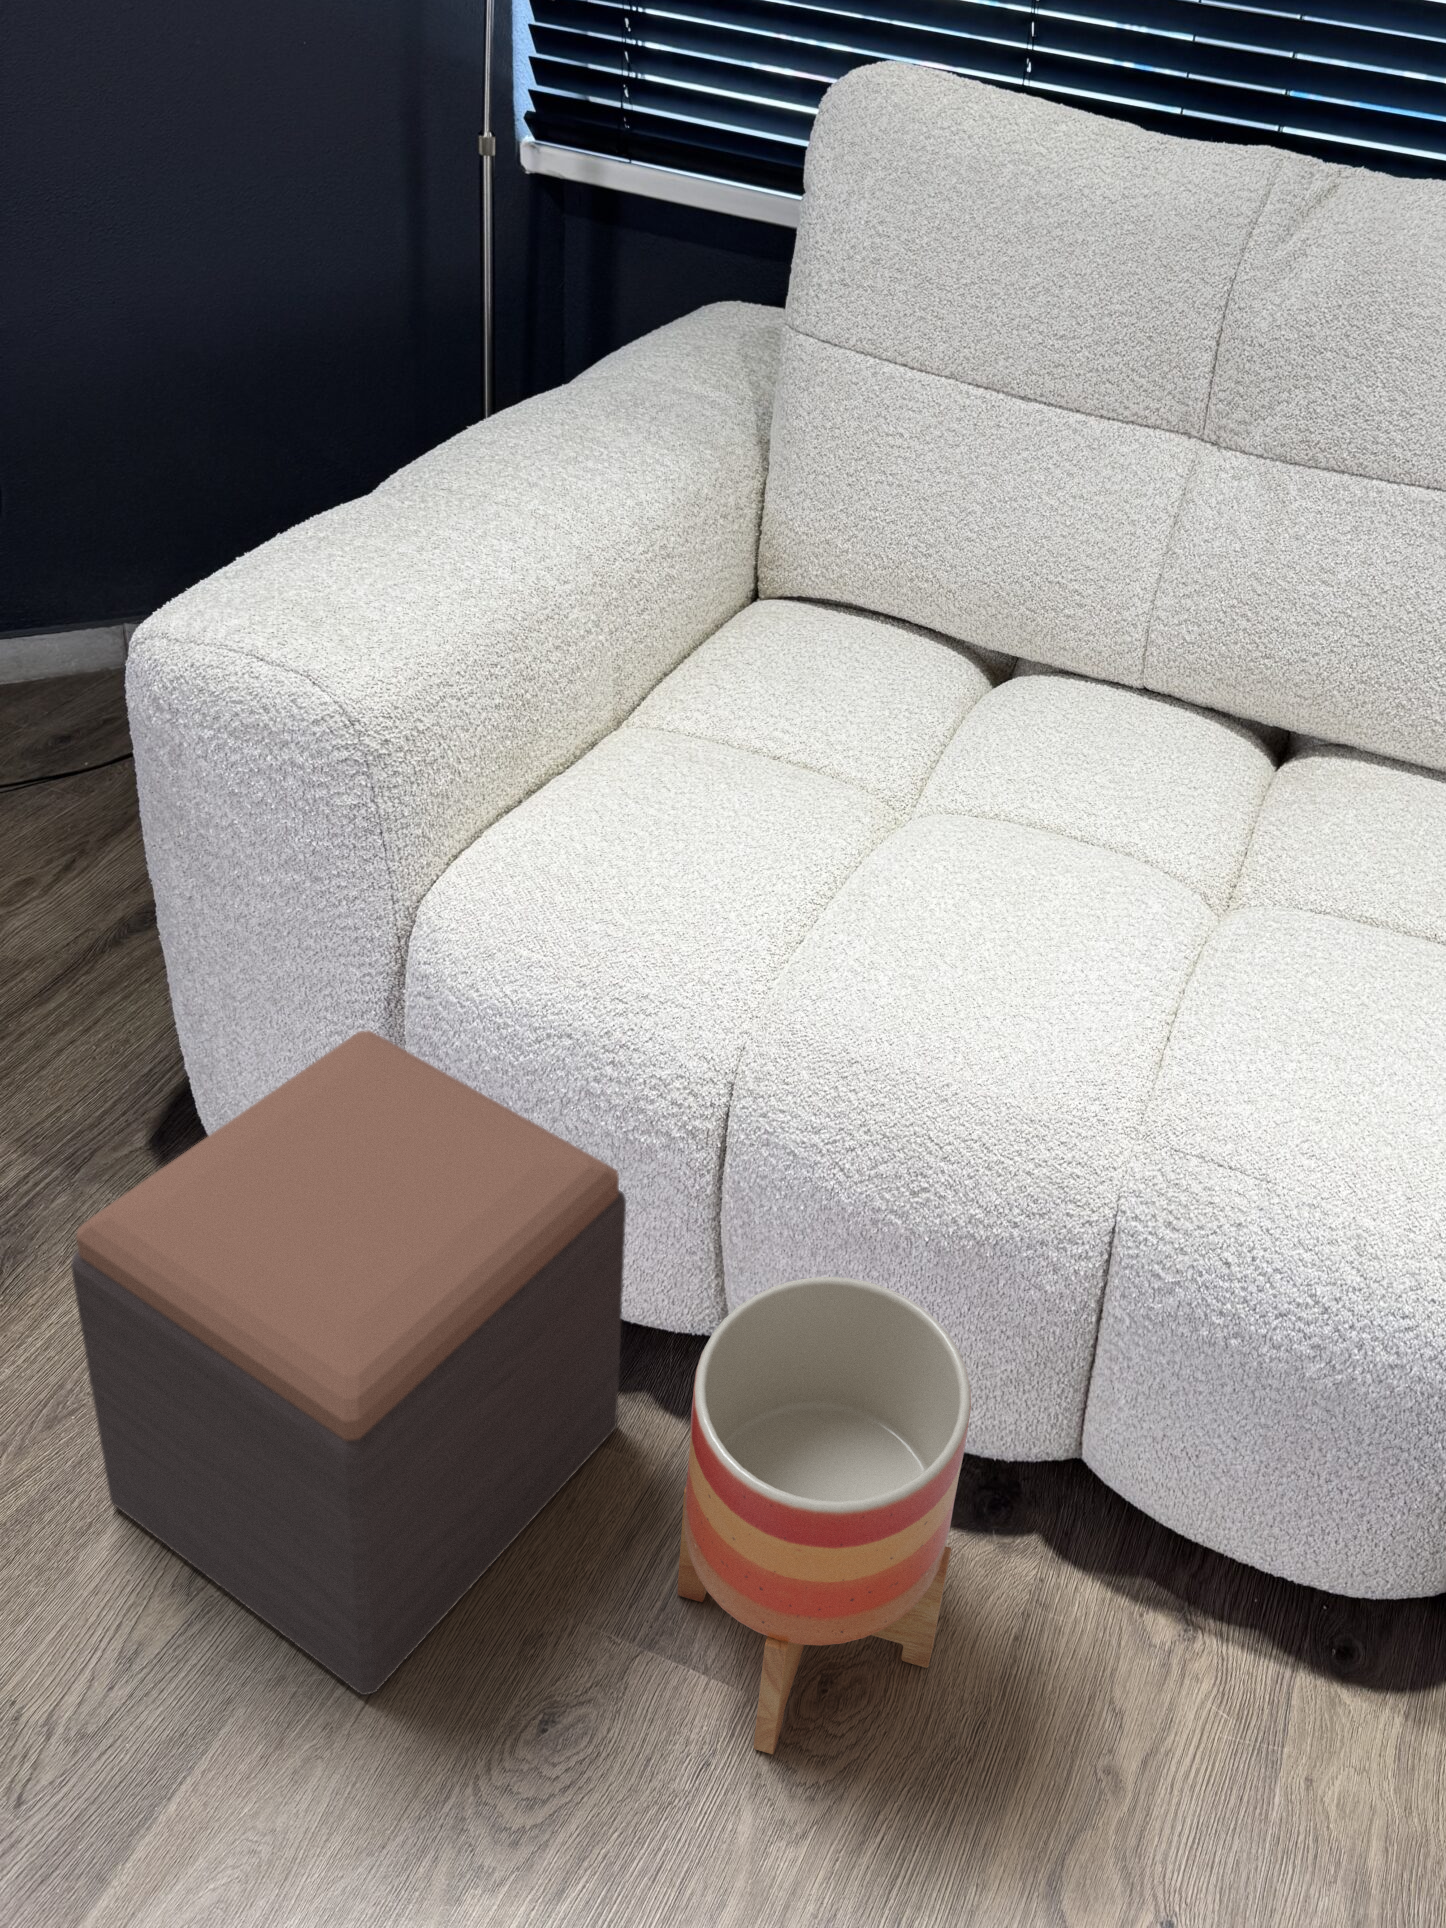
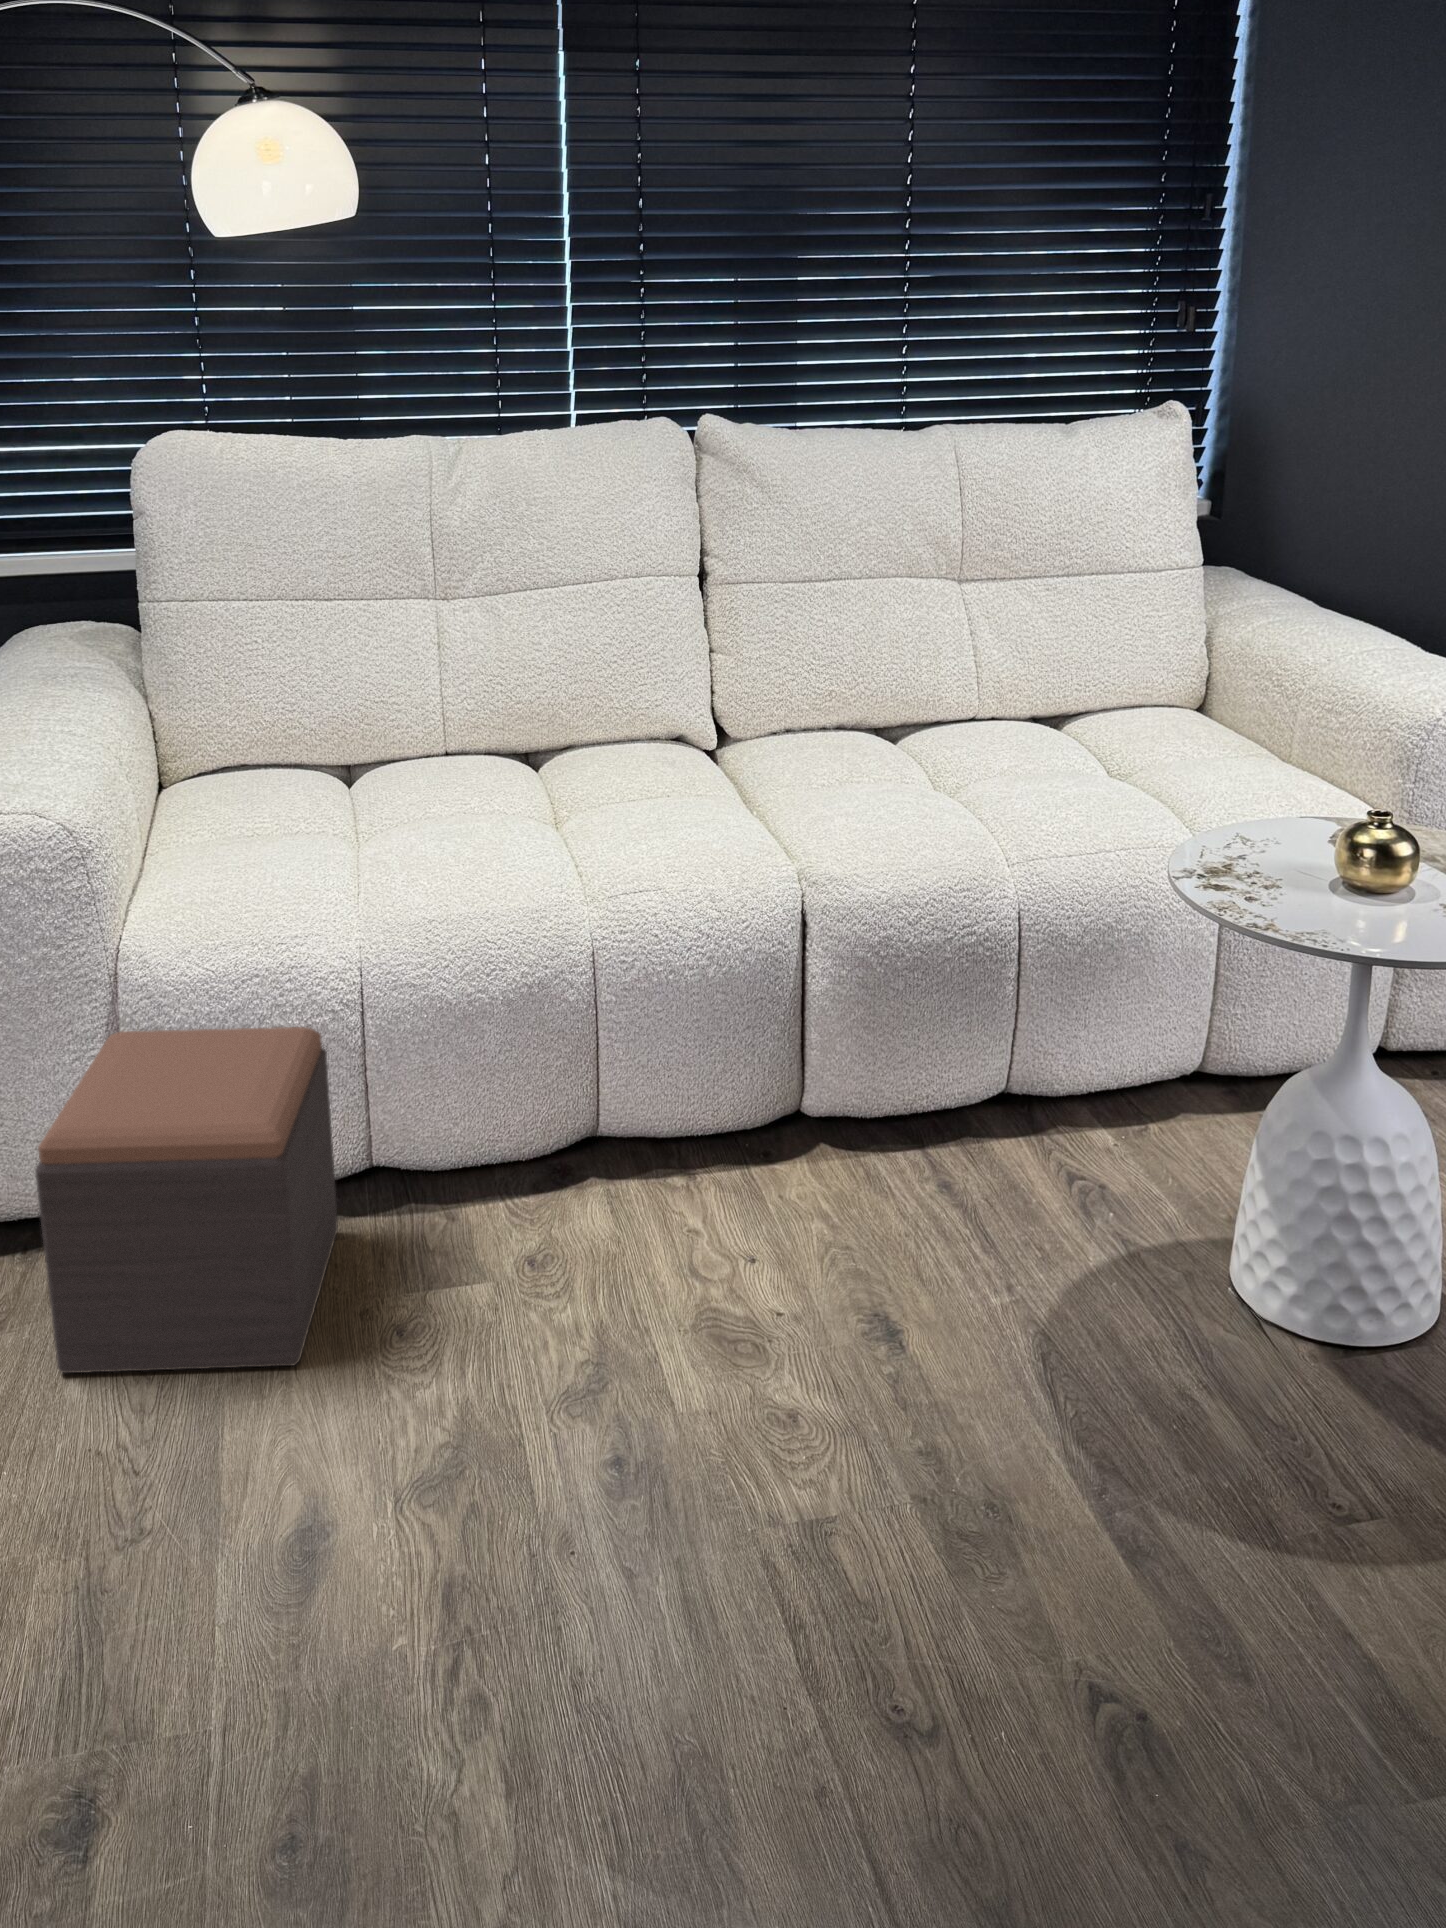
planter: present [677,1277,971,1754] -> none [420,1026,580,1294]

